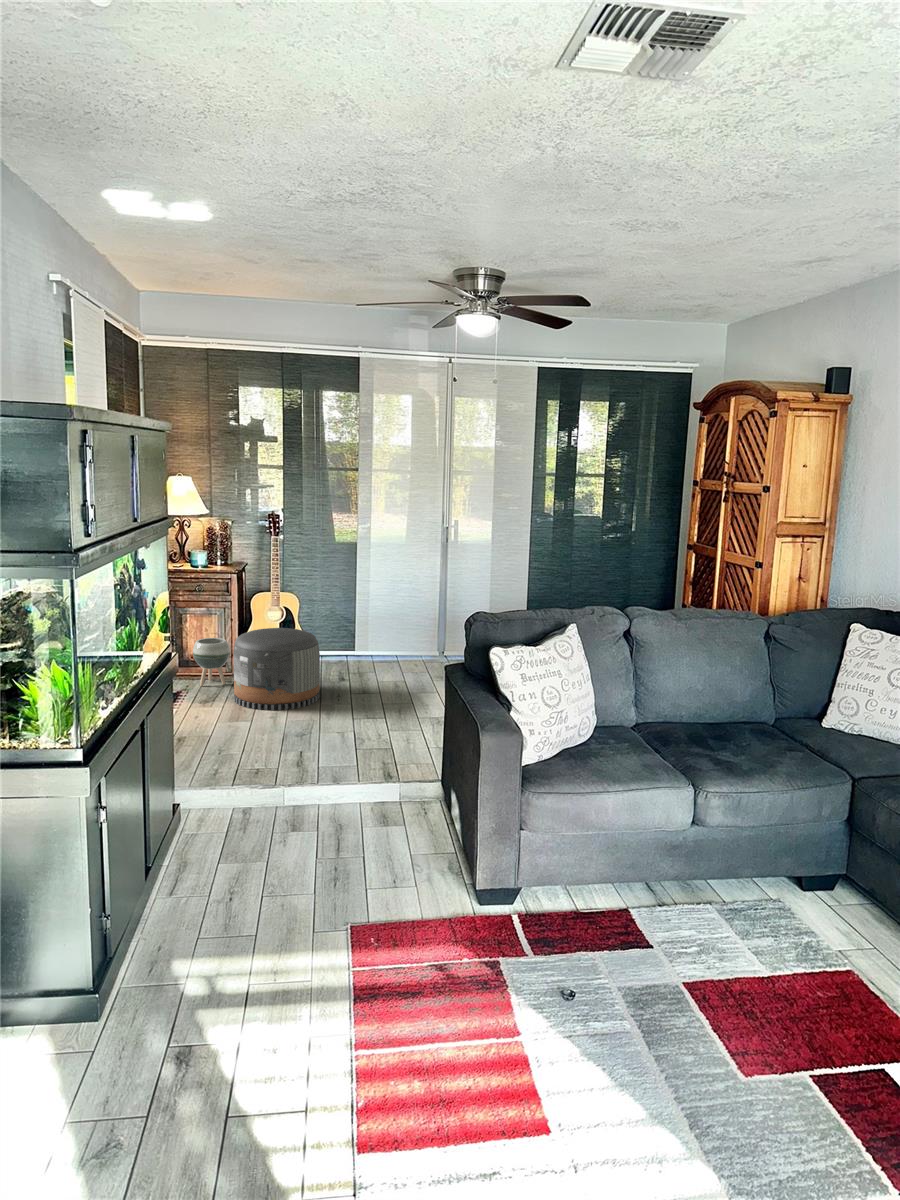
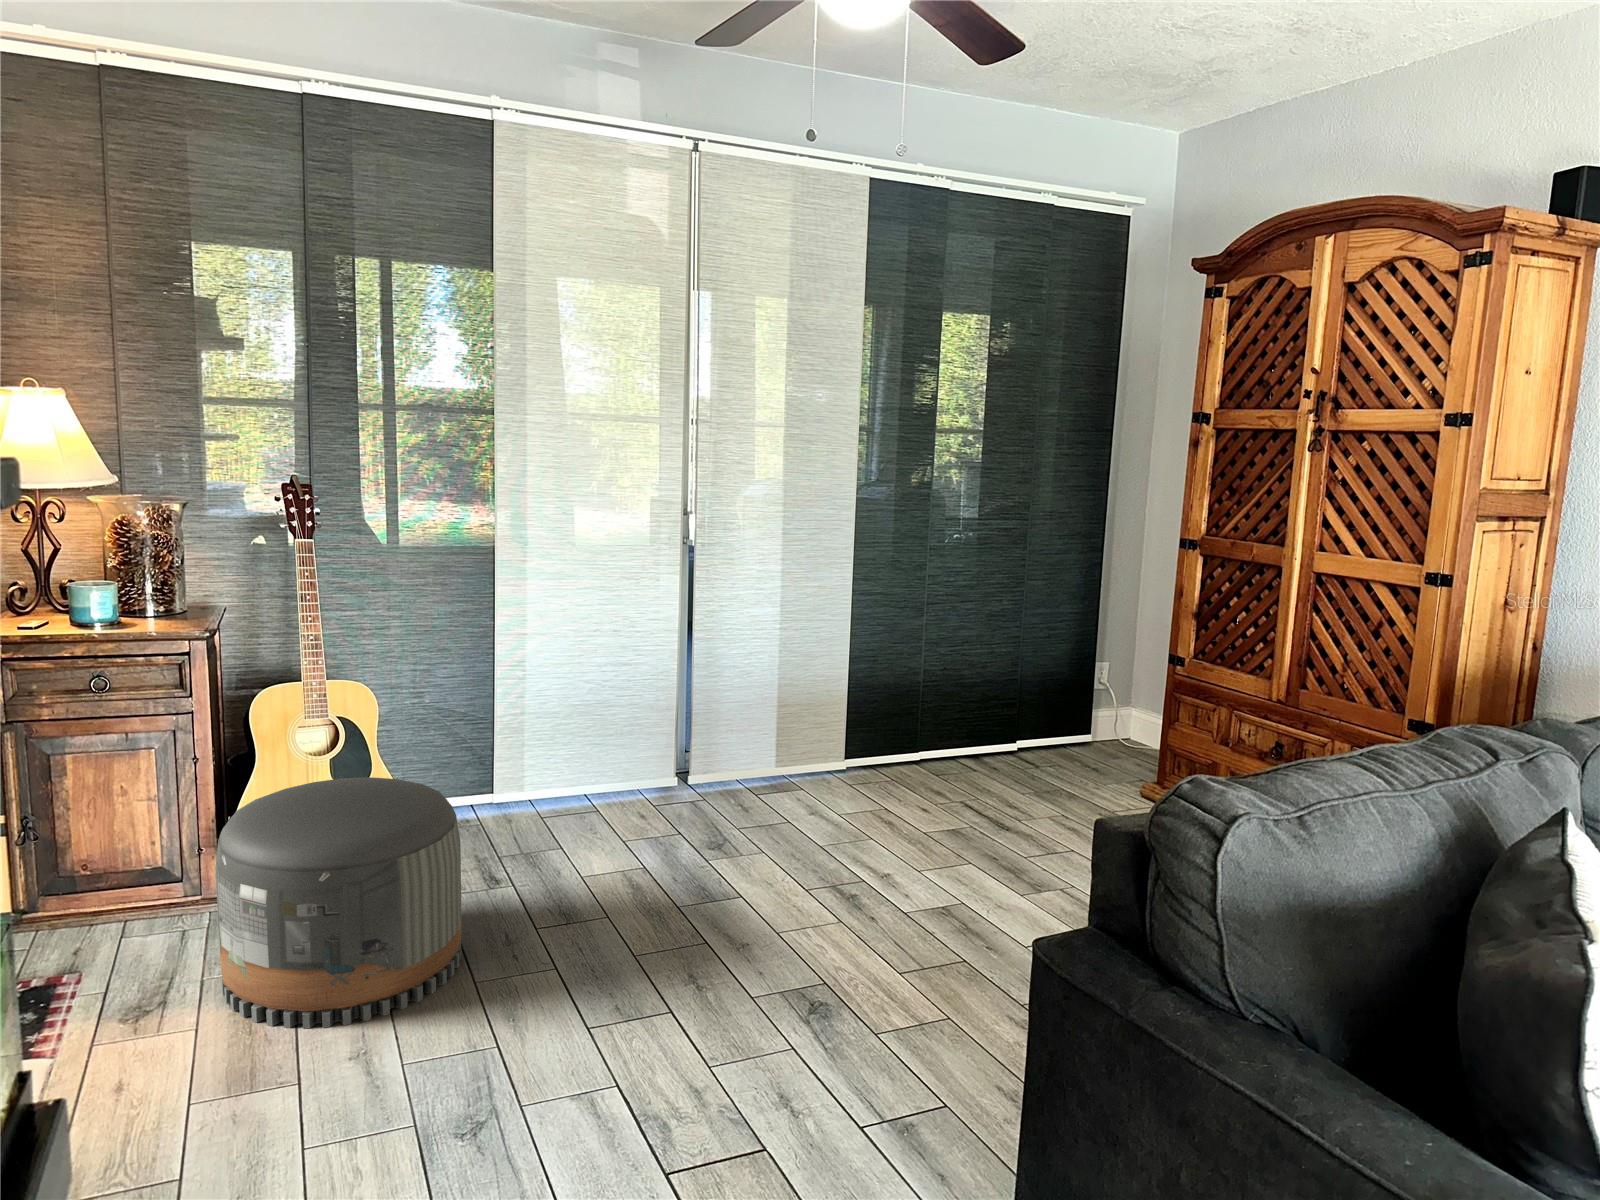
planter: present [193,638,230,686] -> none [86,811,196,950]

